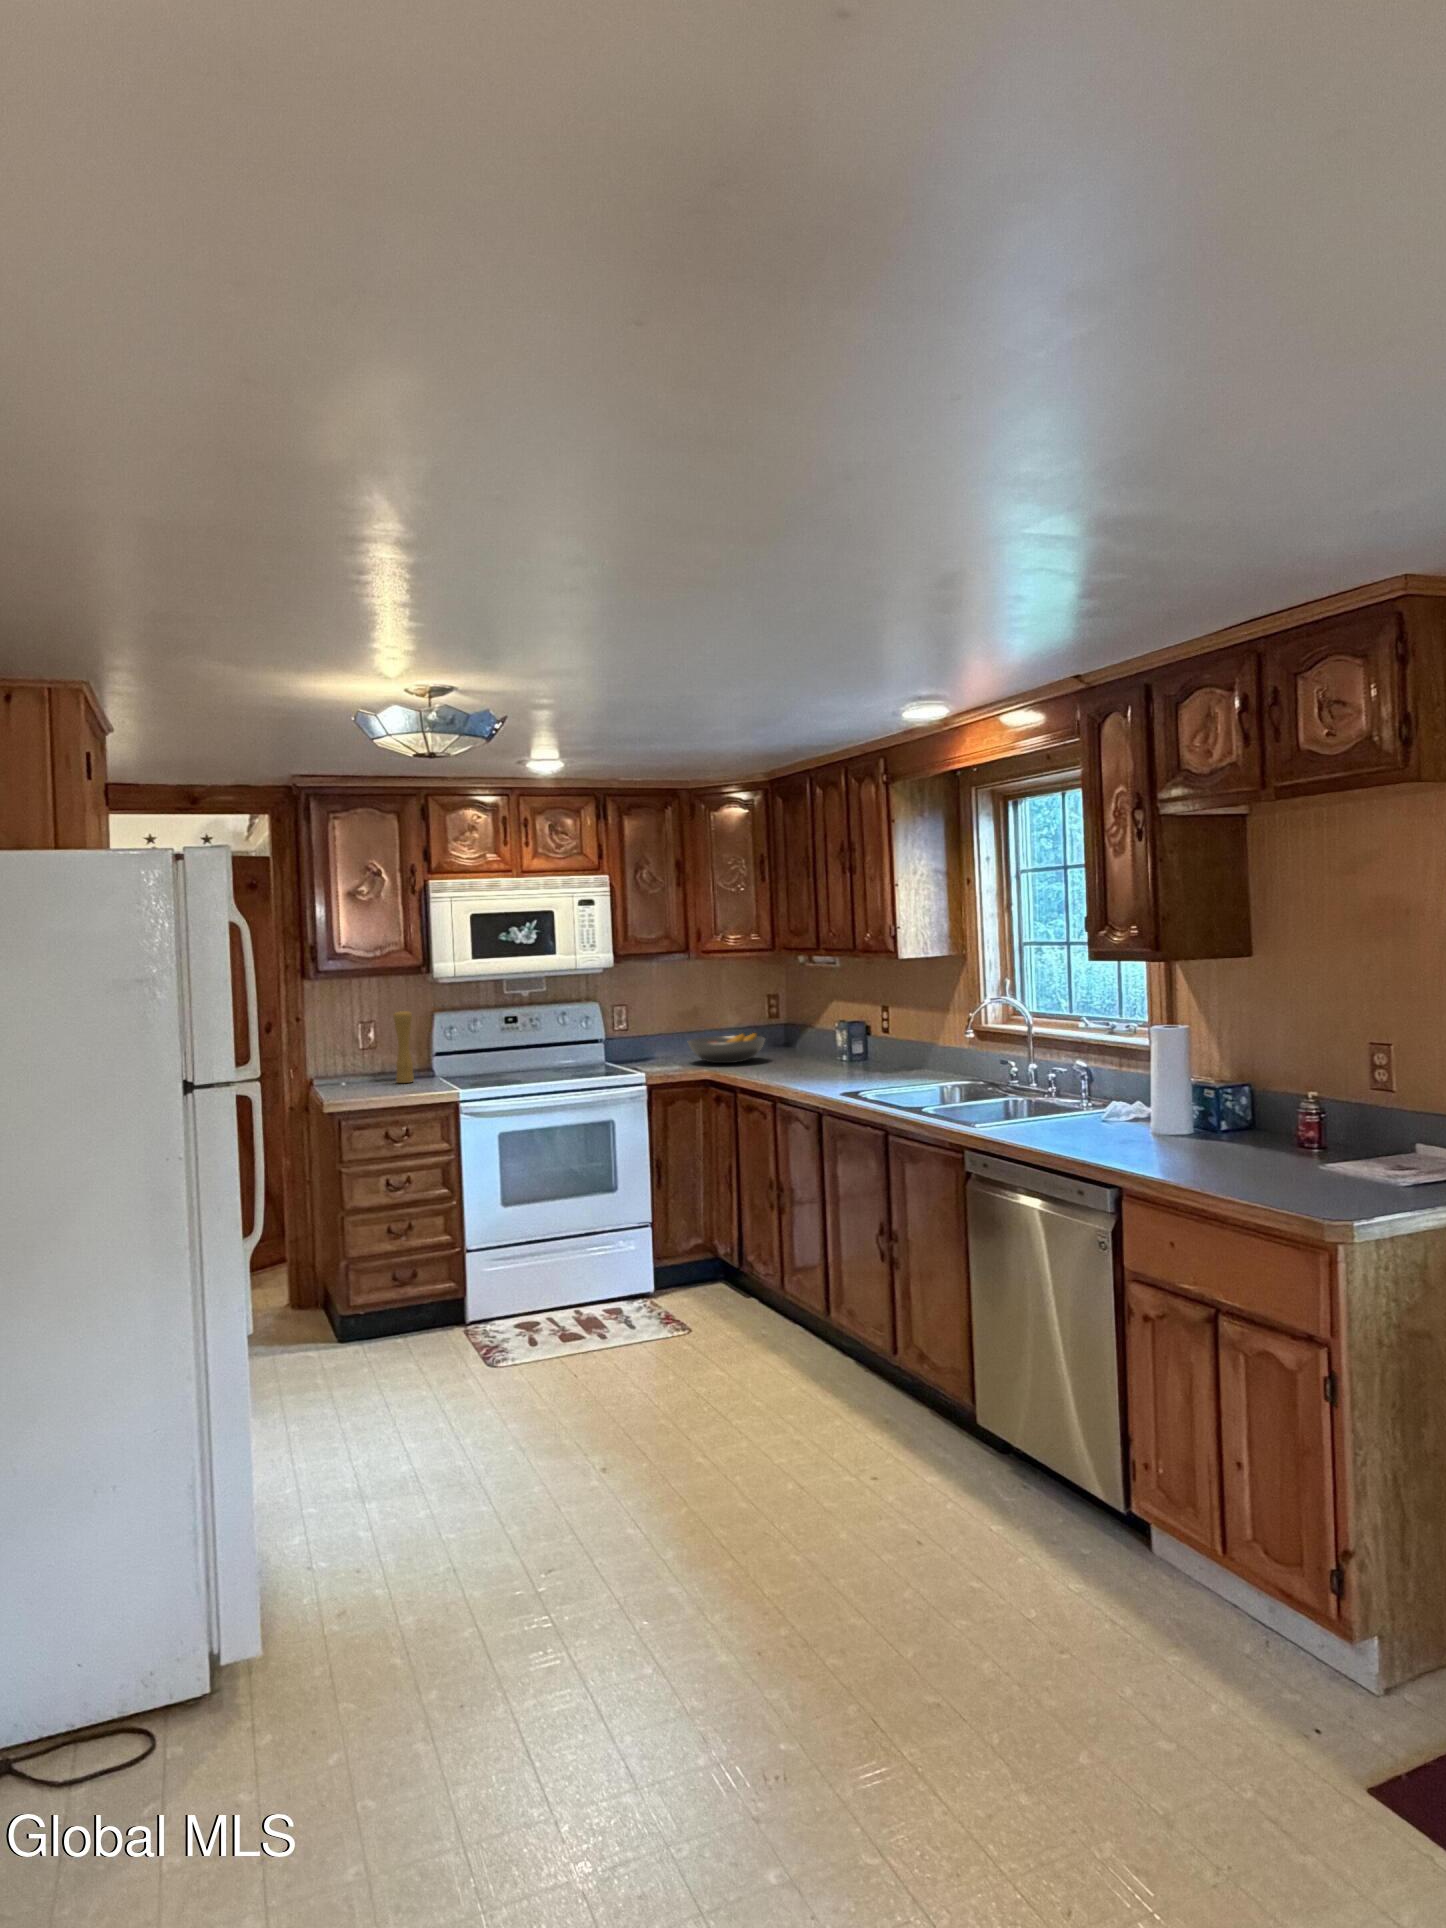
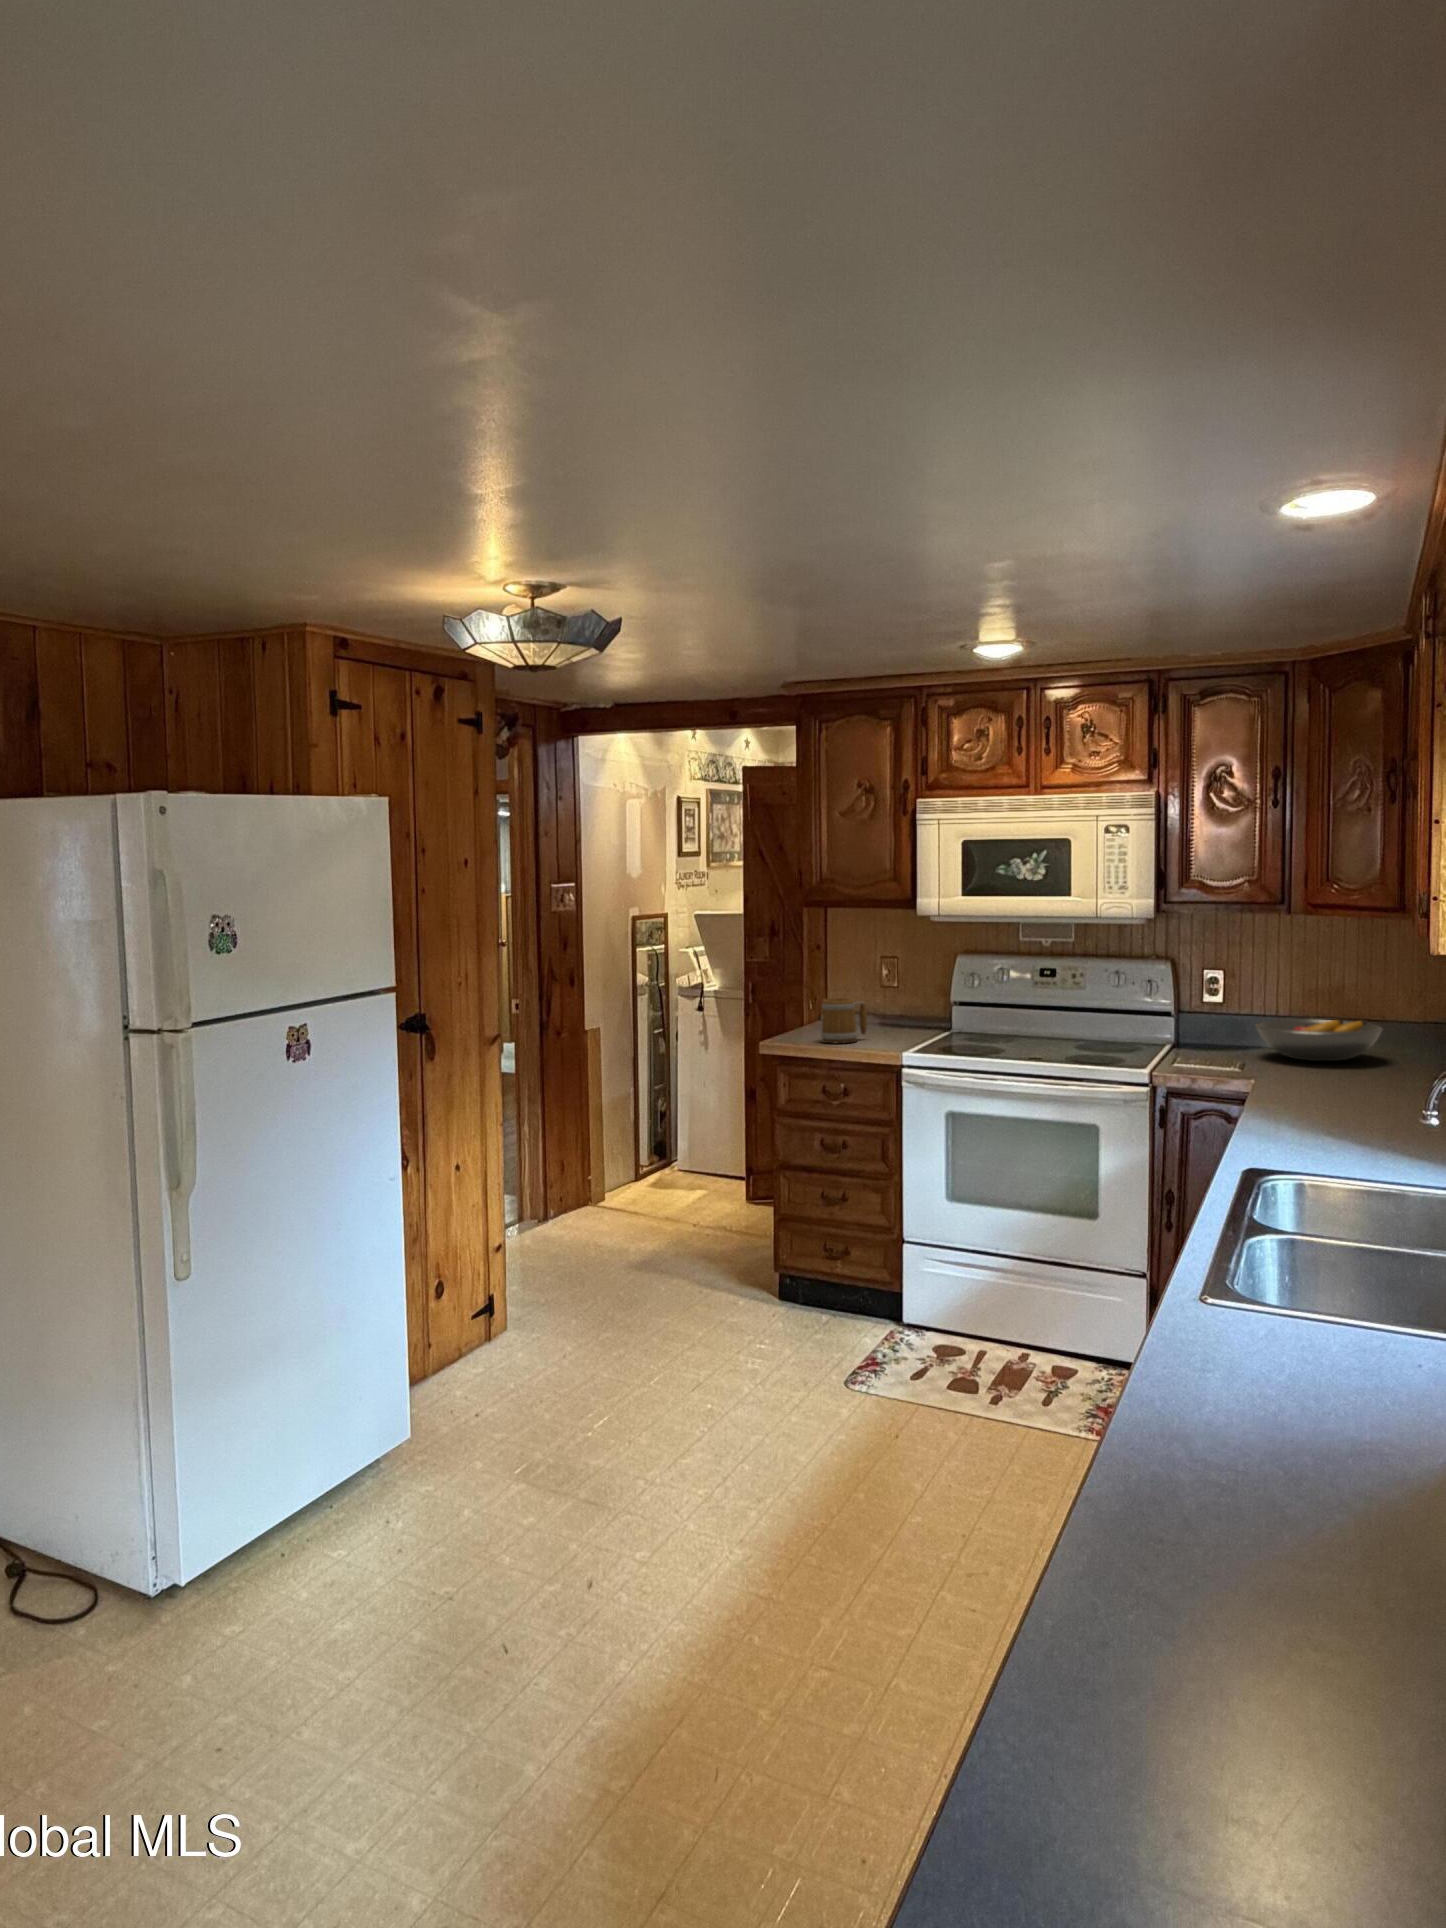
pepper mill: present [393,1011,414,1083] -> none [889,953,911,1036]
mug: none [350,1052,386,1094] -> present [821,998,867,1044]

